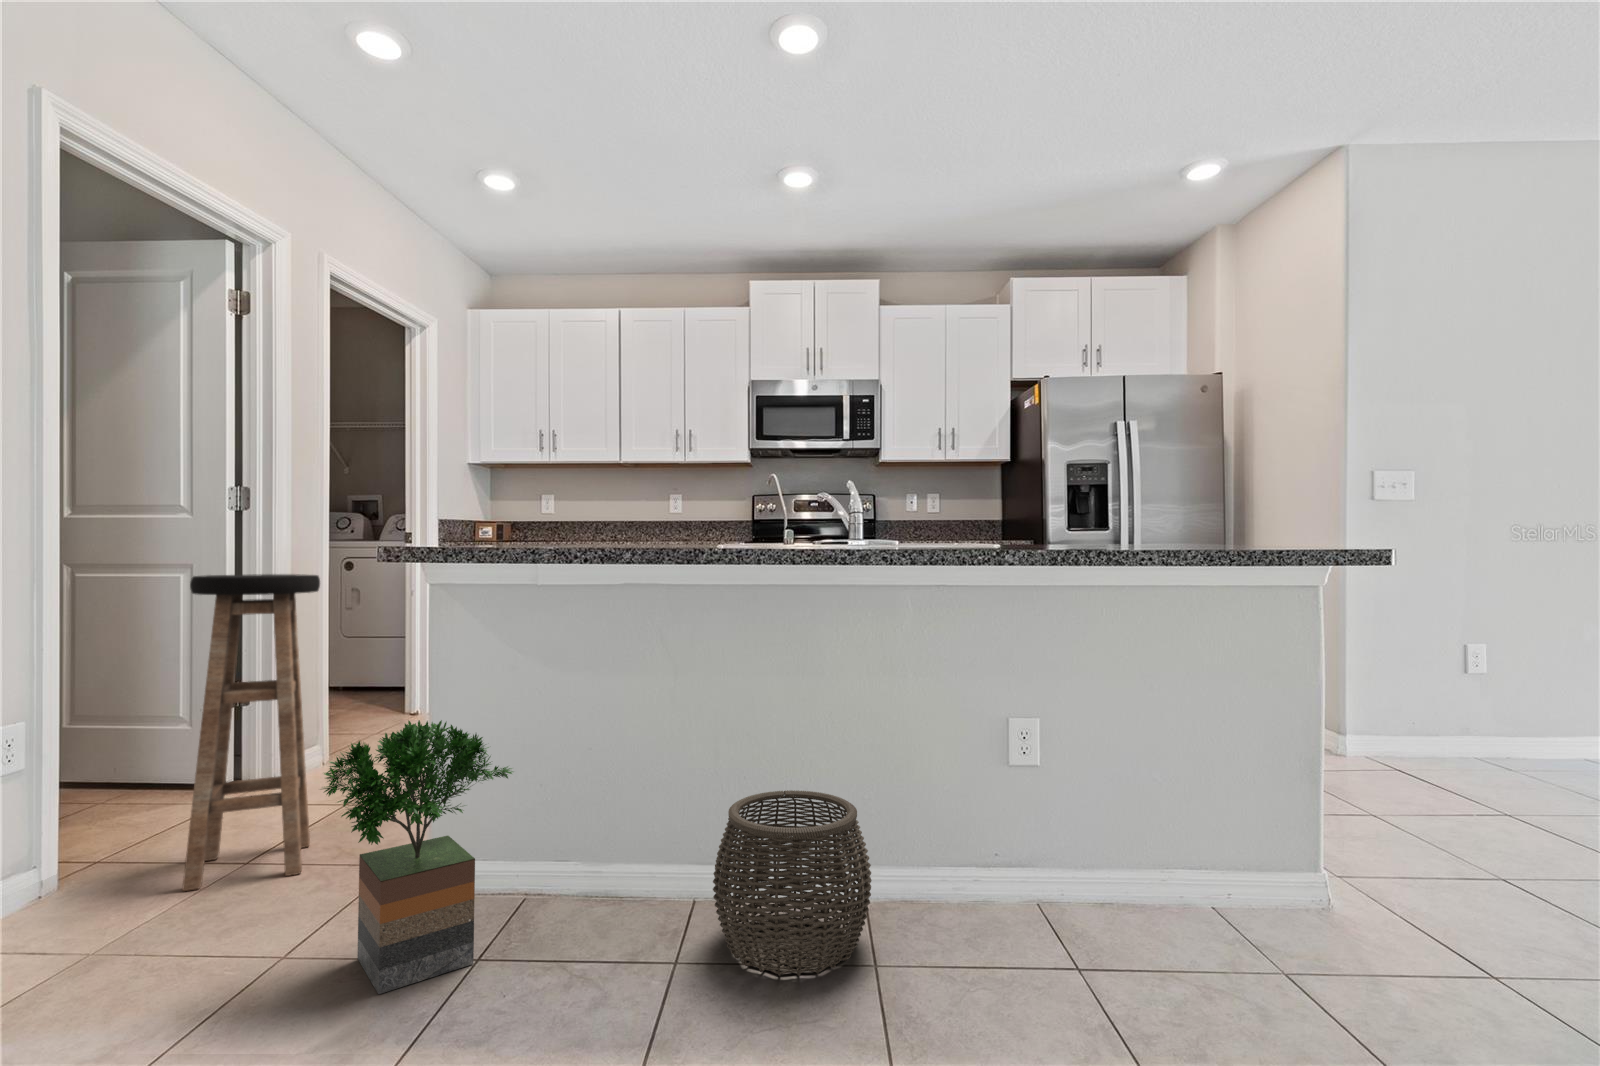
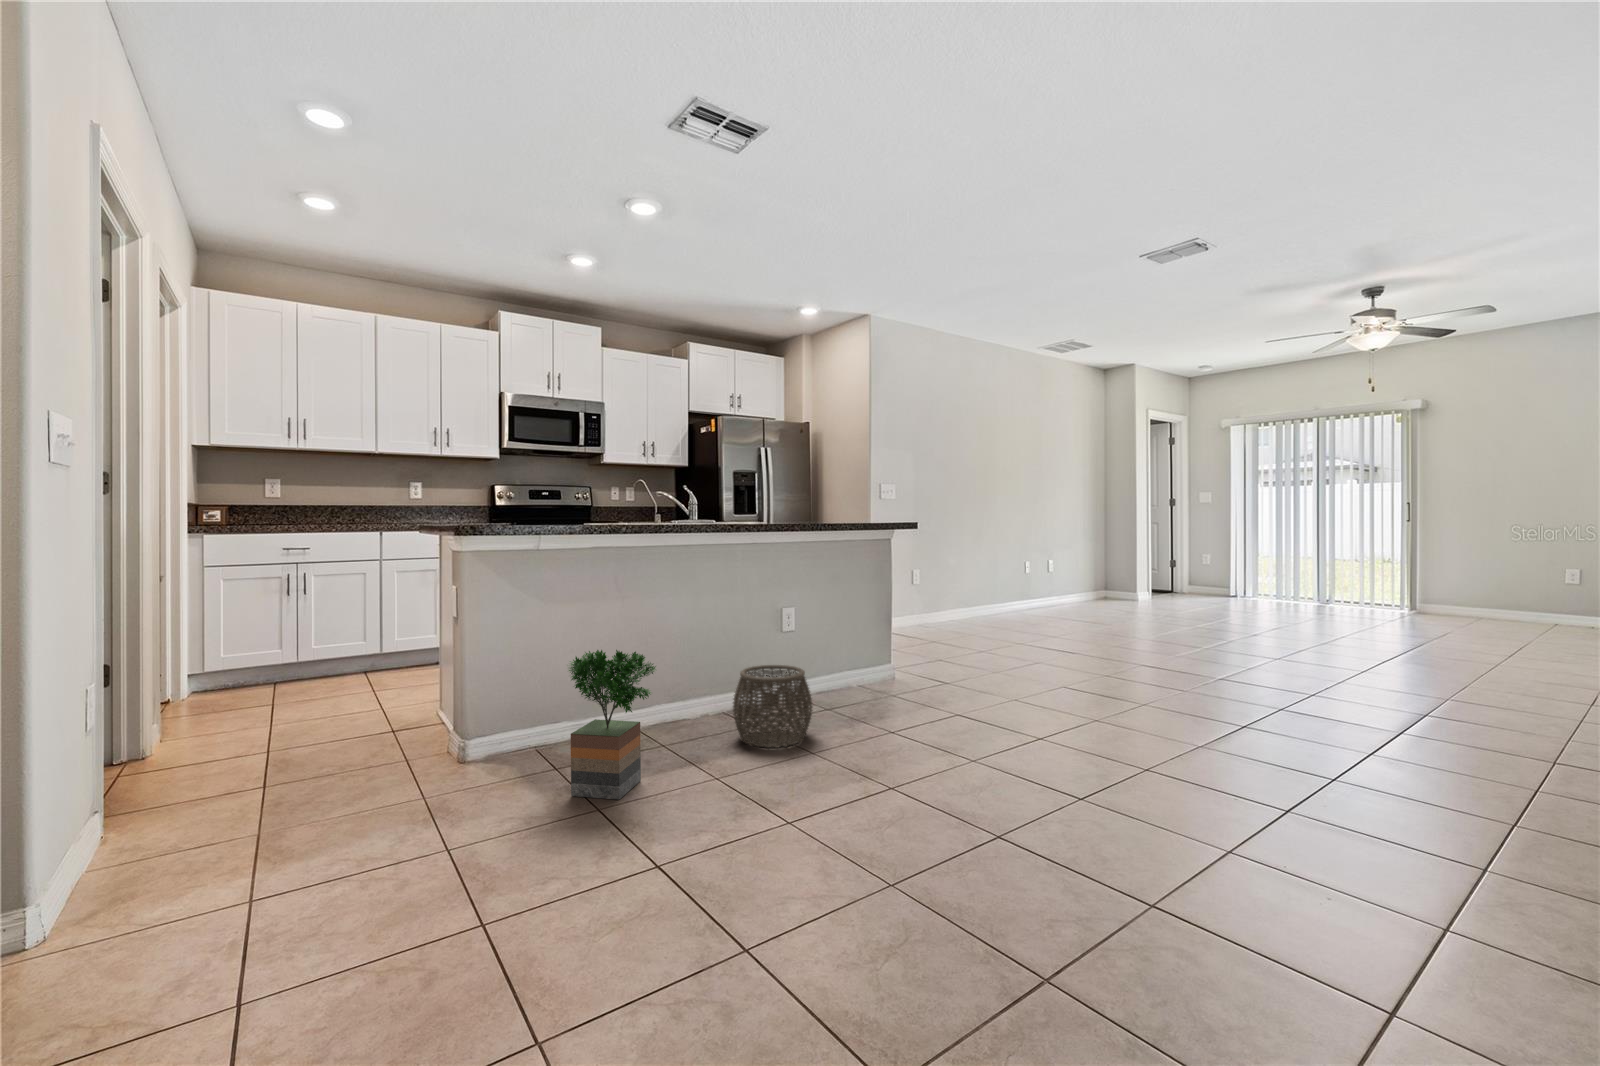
bar stool: present [182,574,320,891] -> none [298,566,416,813]

